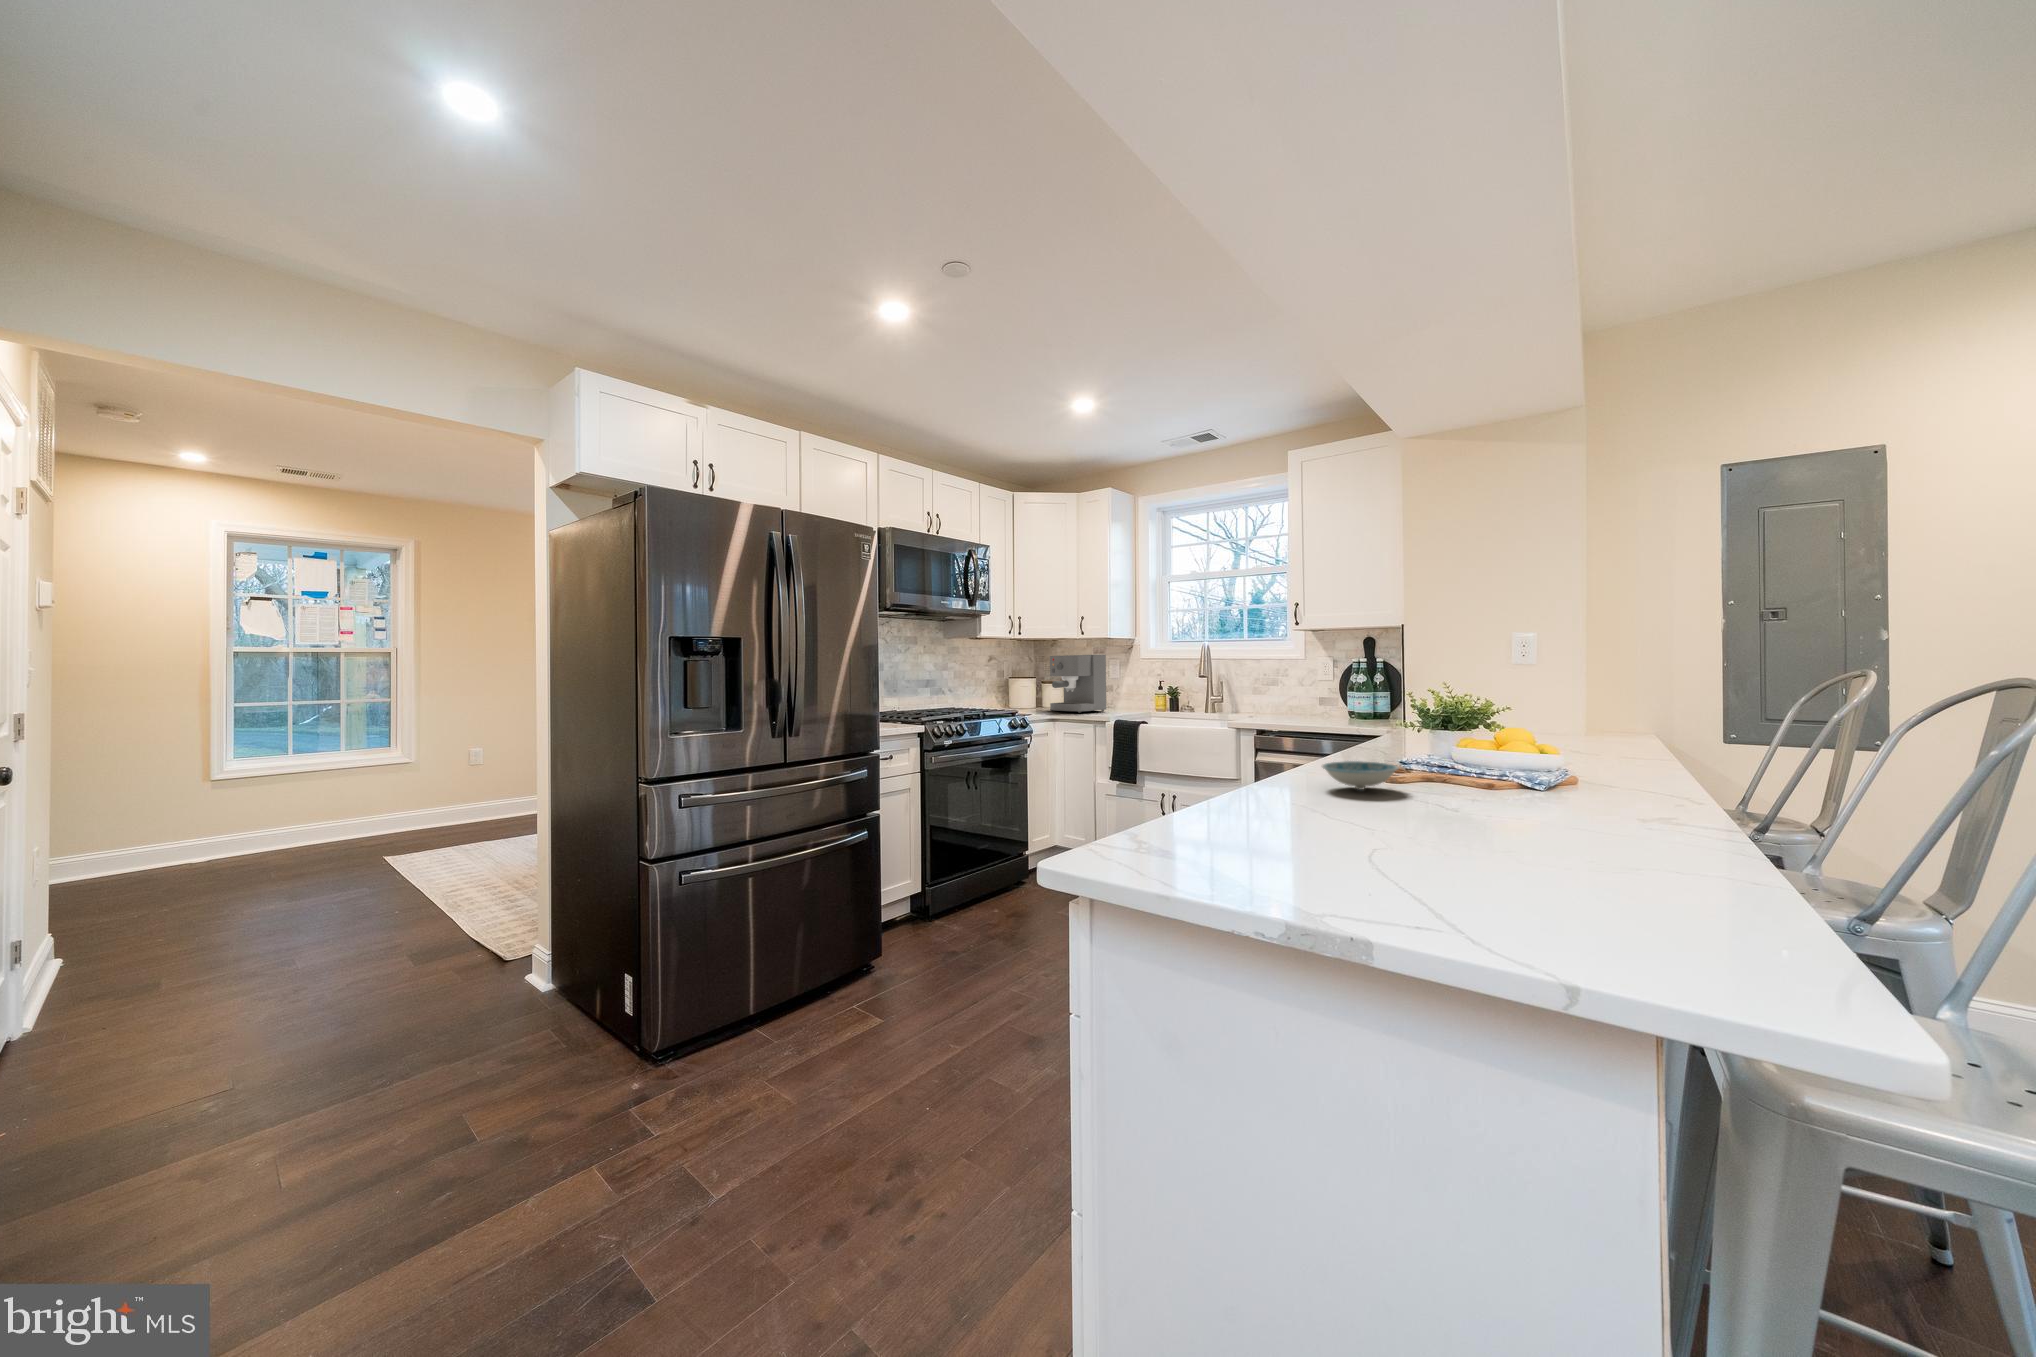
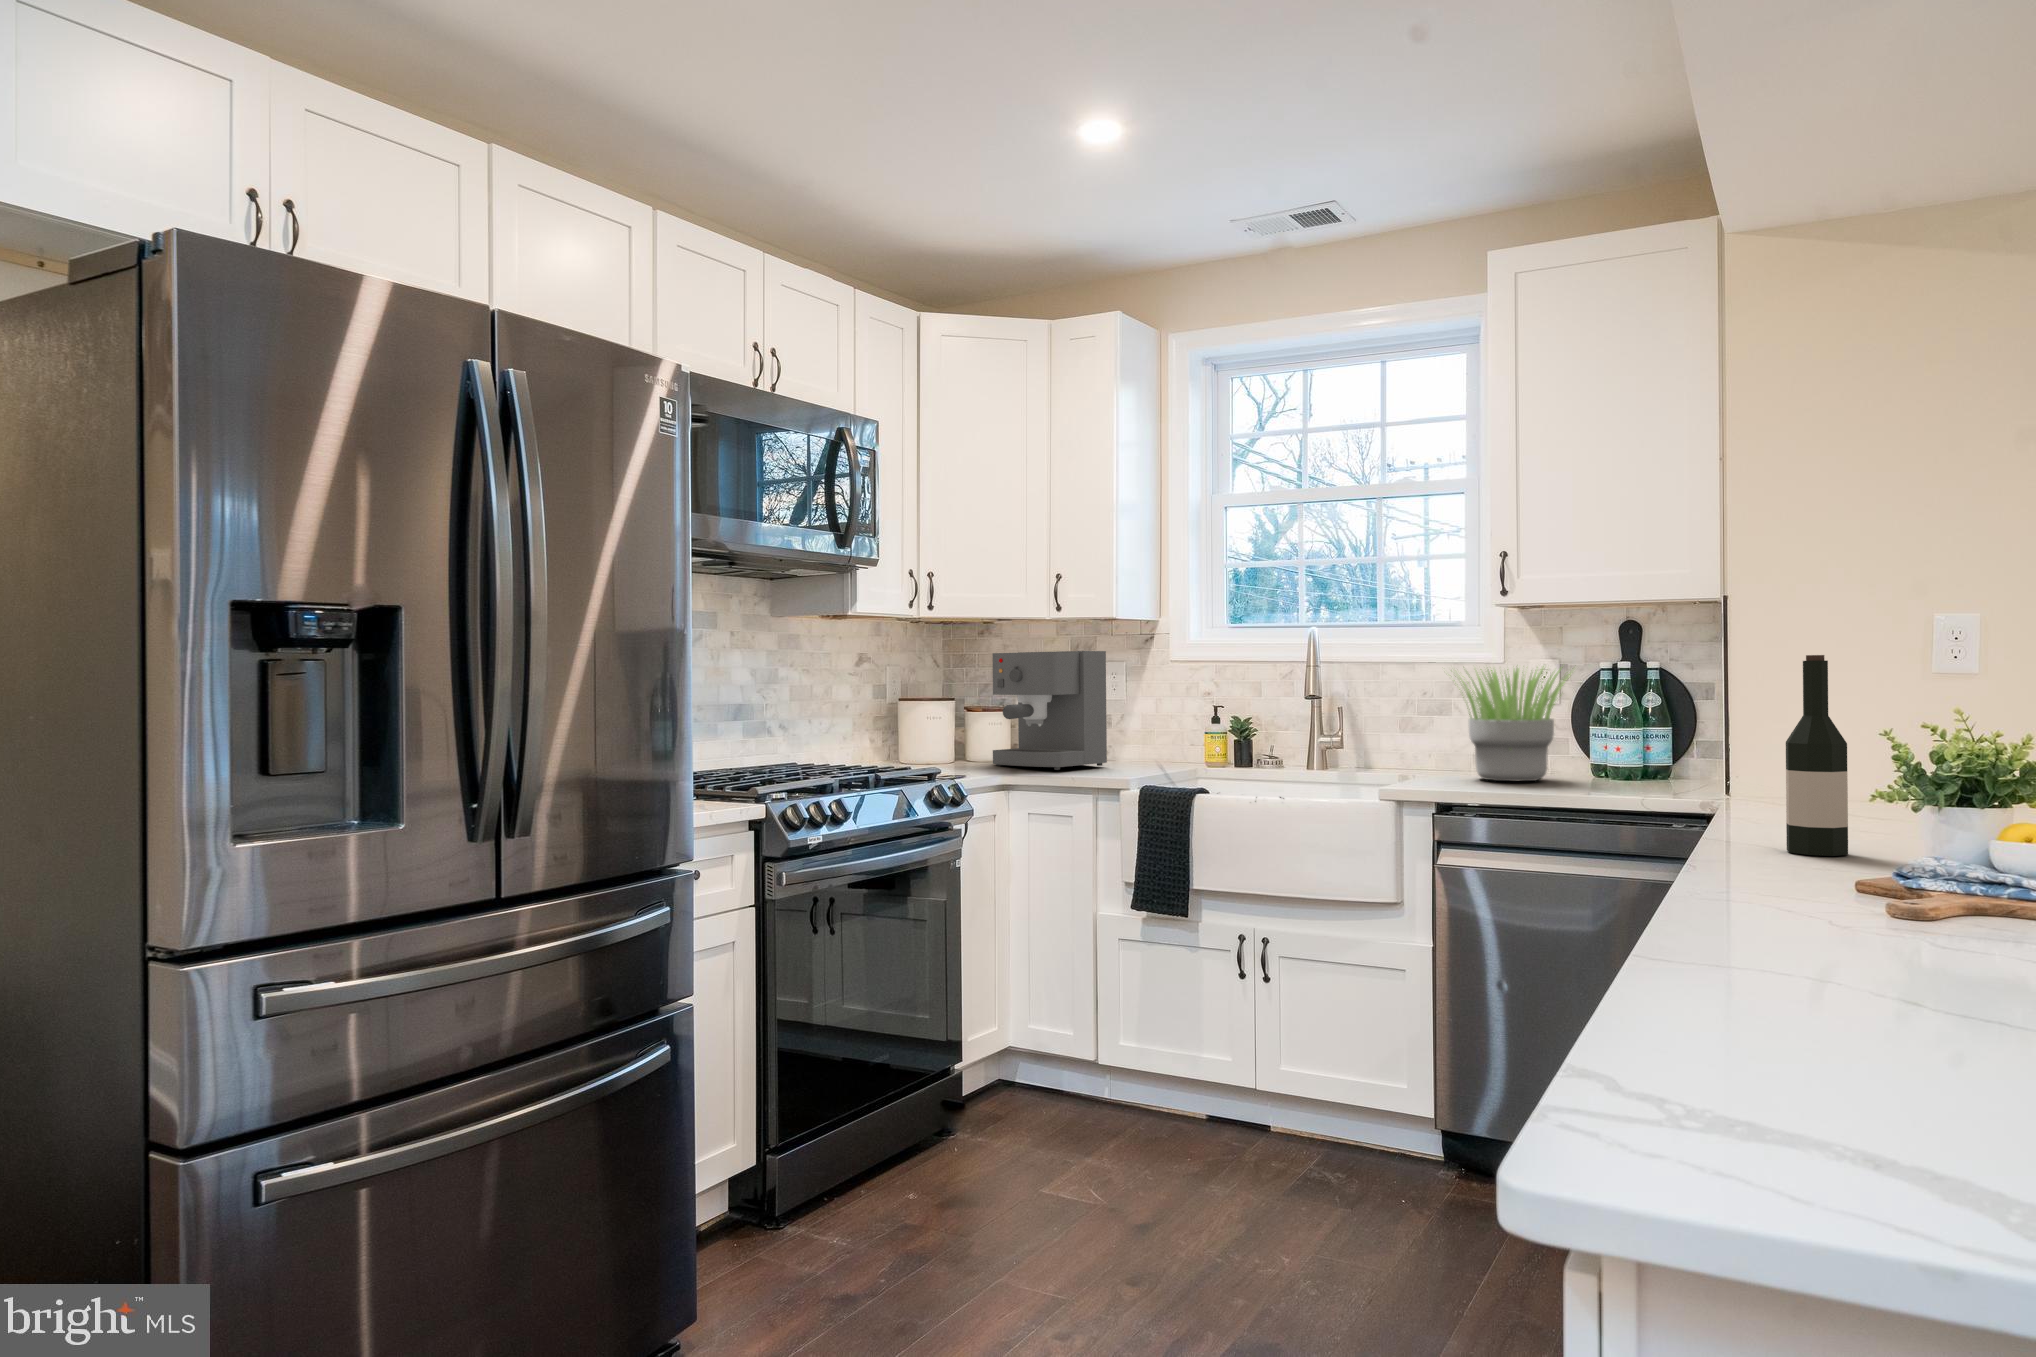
wine bottle: none [1390,654,1420,754] -> present [1786,655,1848,856]
potted plant: none [1266,659,1340,719] -> present [1454,666,1571,781]
ceramic bowl: present [1322,761,1399,790] -> none [1788,881,1957,943]

